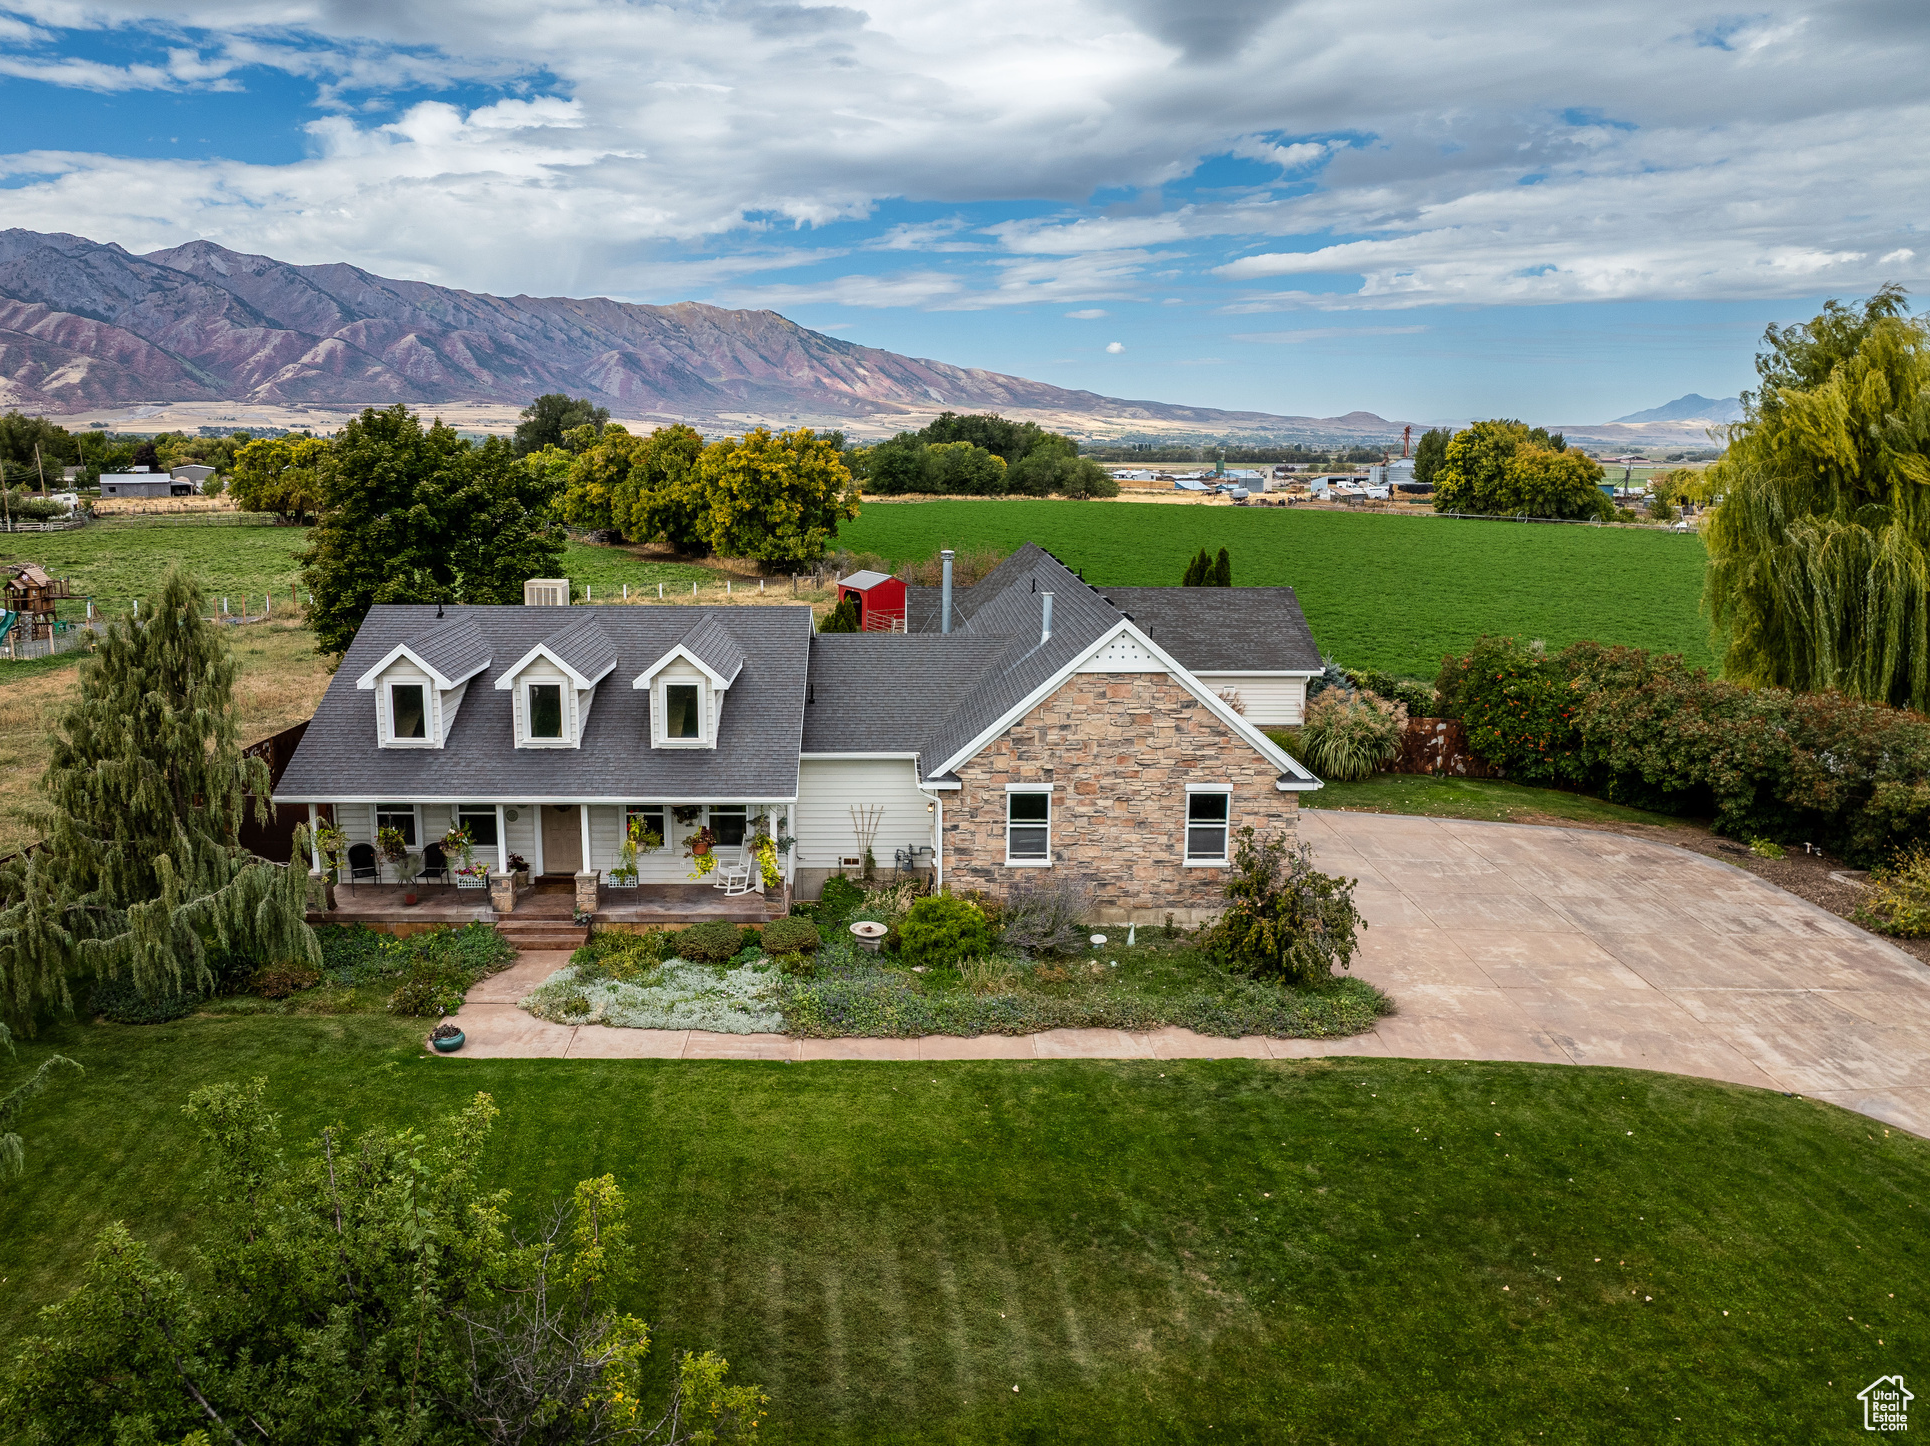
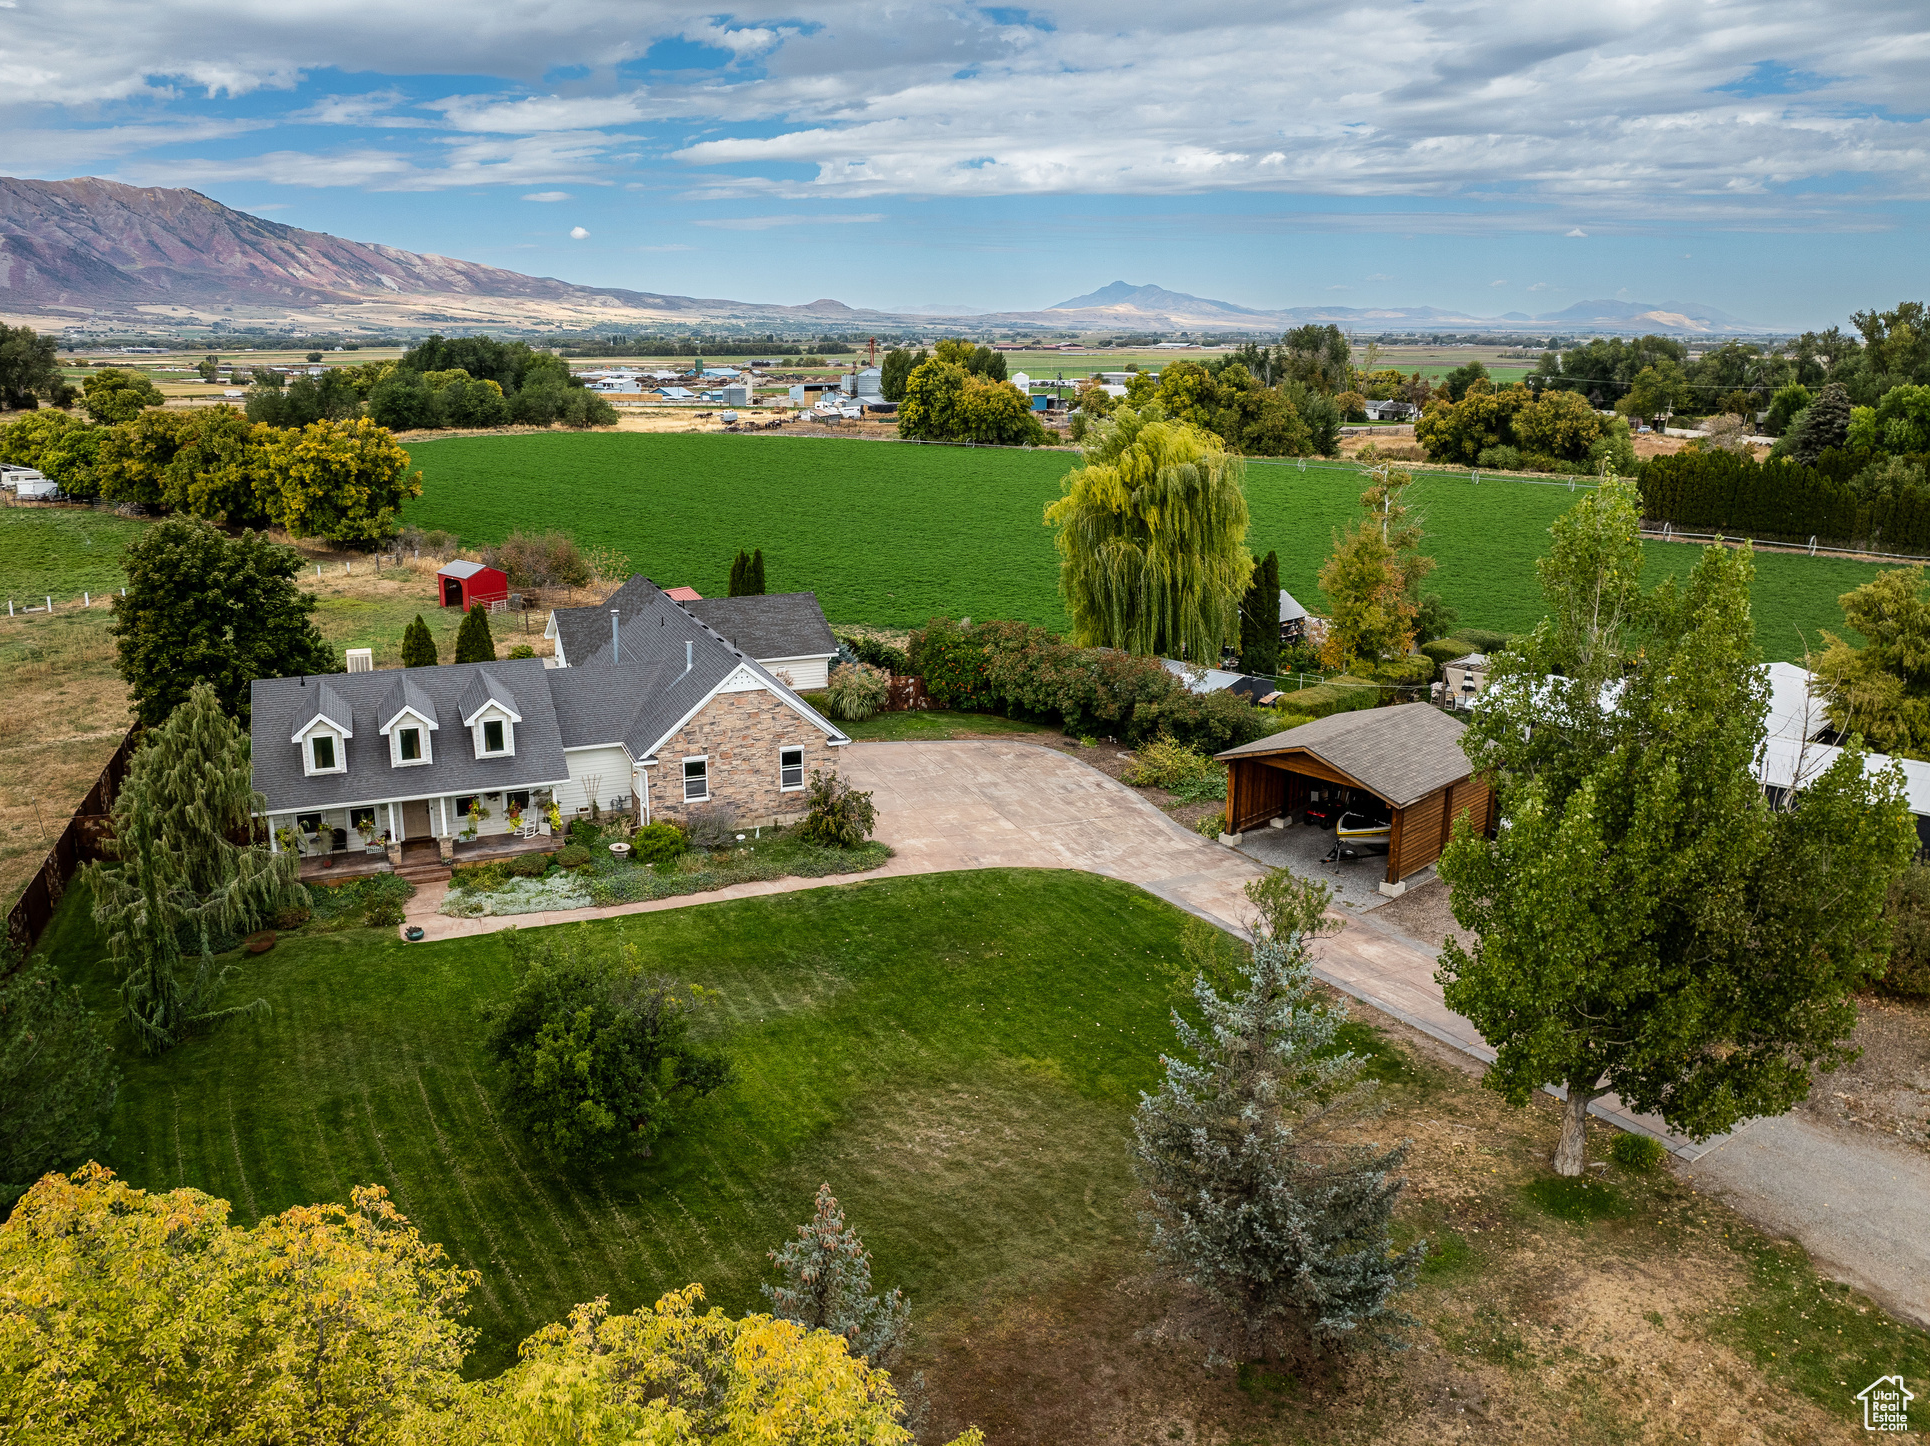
basket: none [177,992,238,1027] -> present [246,931,276,952]

